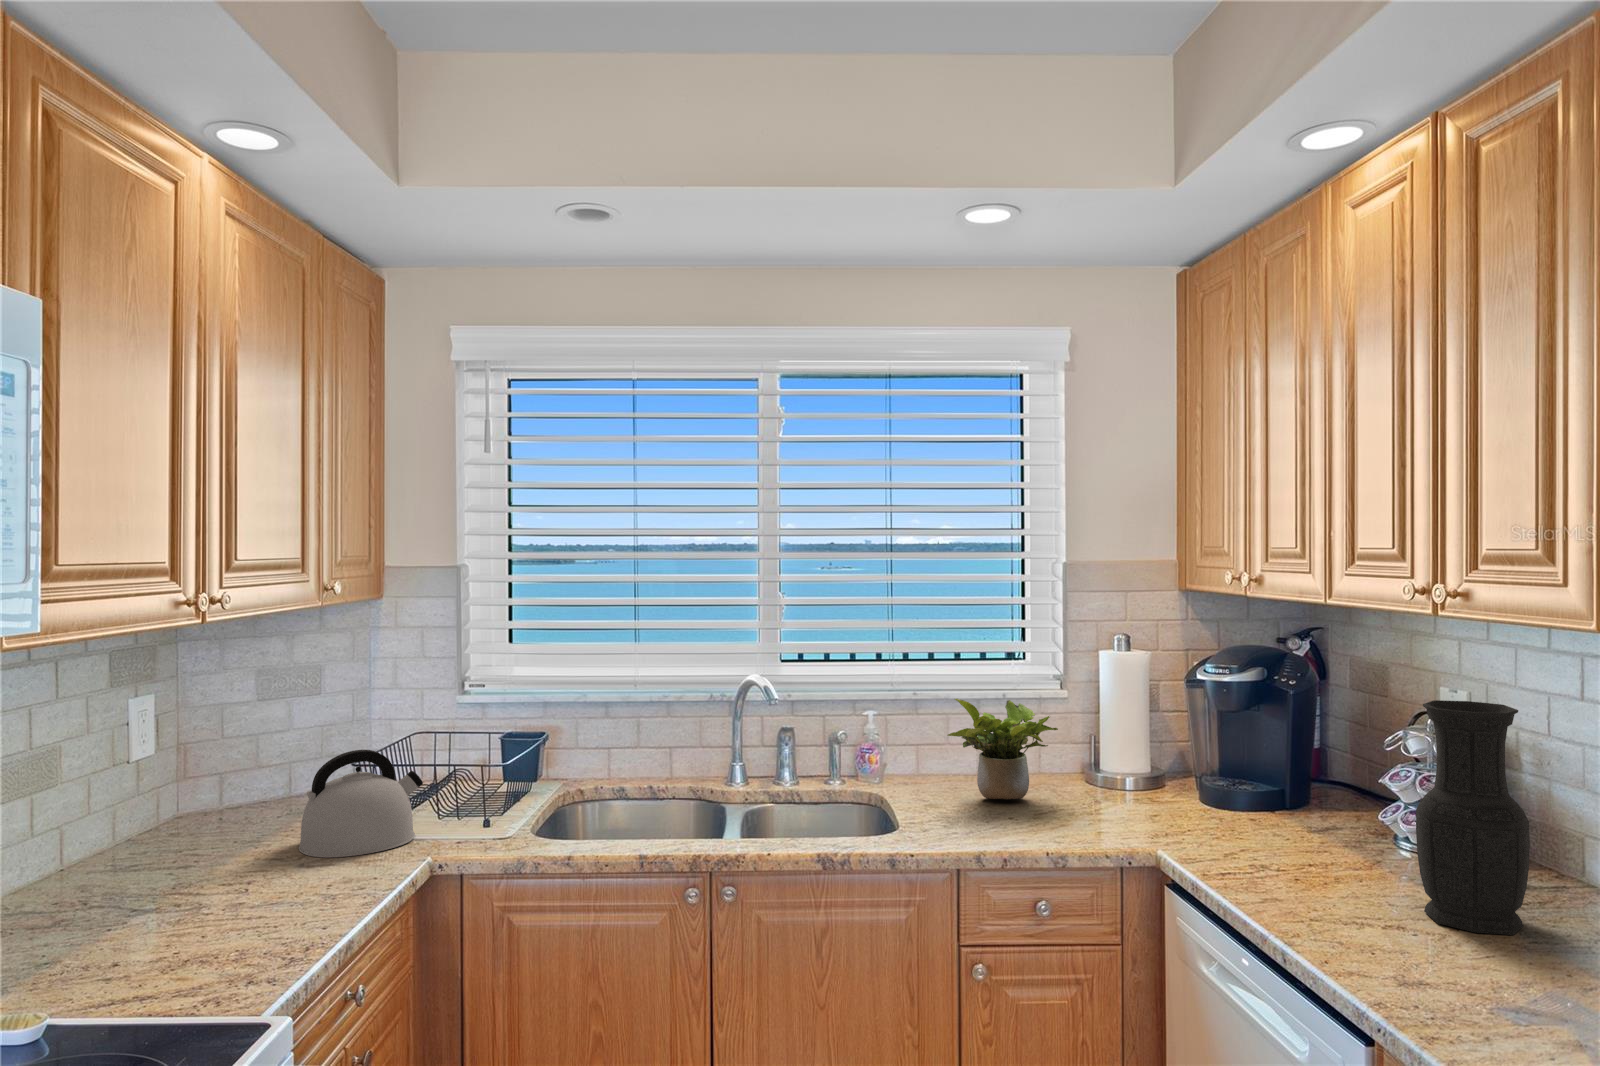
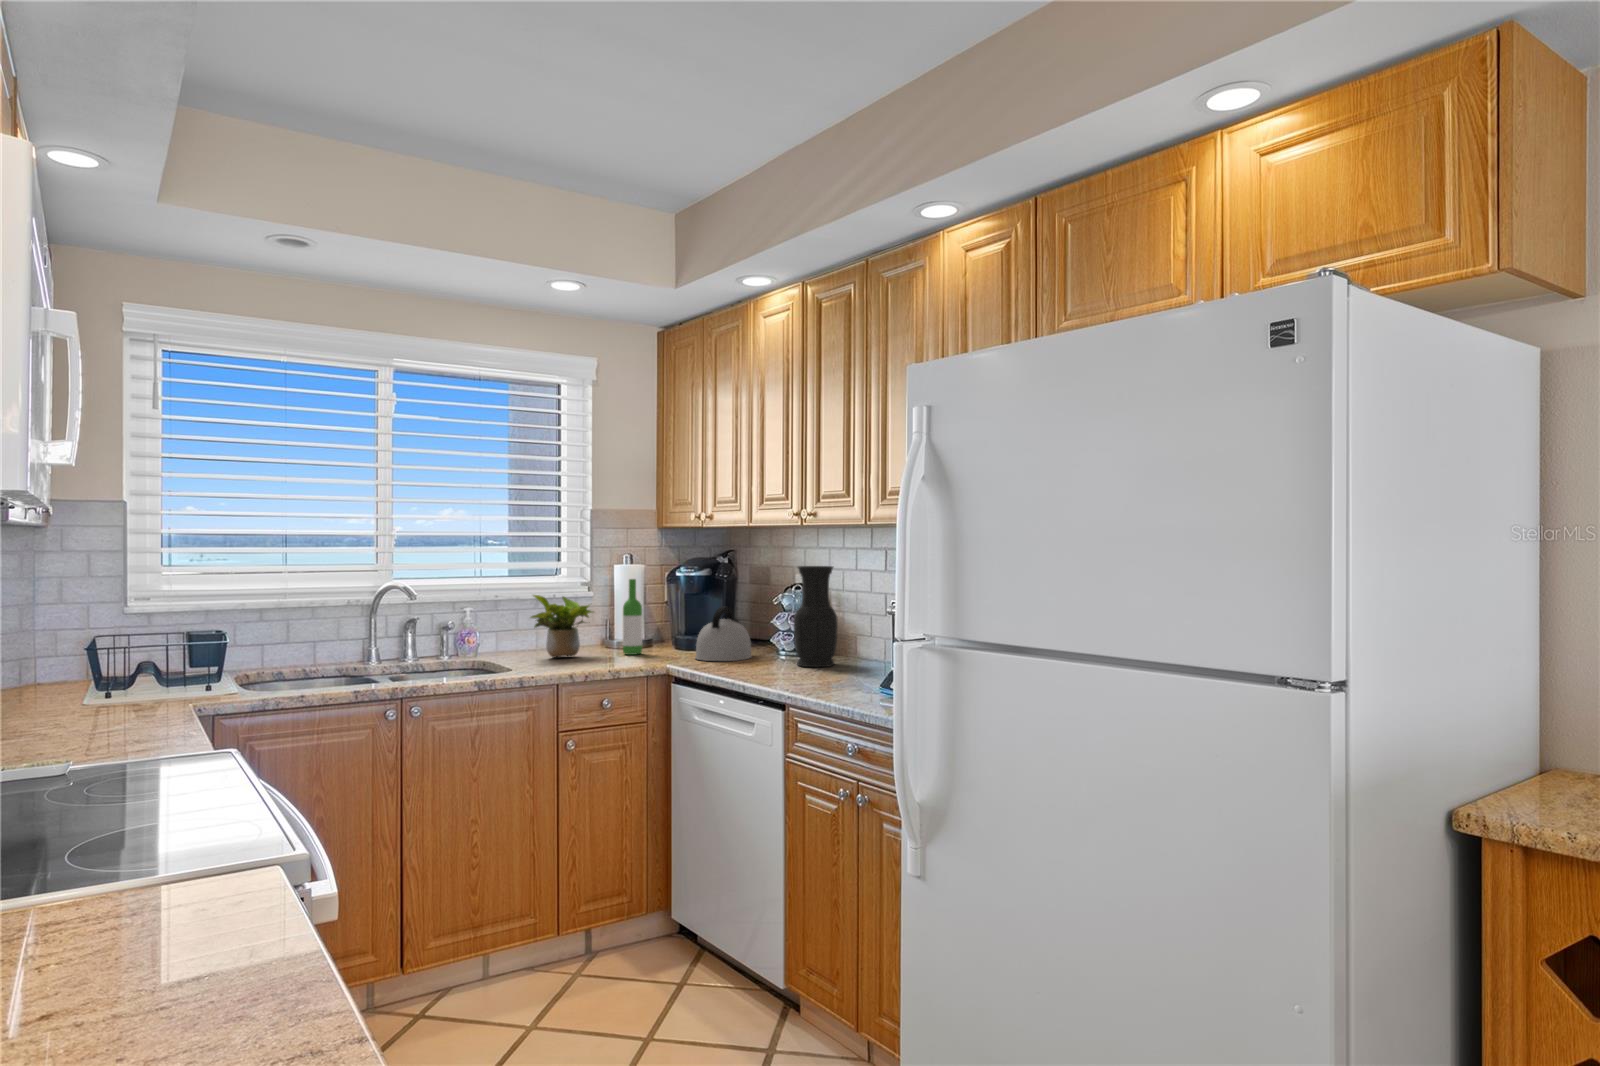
wine bottle: none [1099,681,1133,809] -> present [623,579,642,655]
kettle: present [299,750,423,858] -> present [695,607,752,661]

